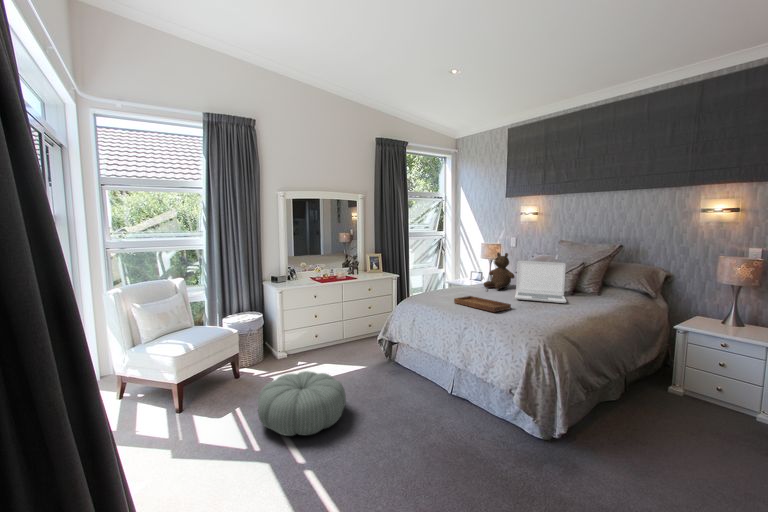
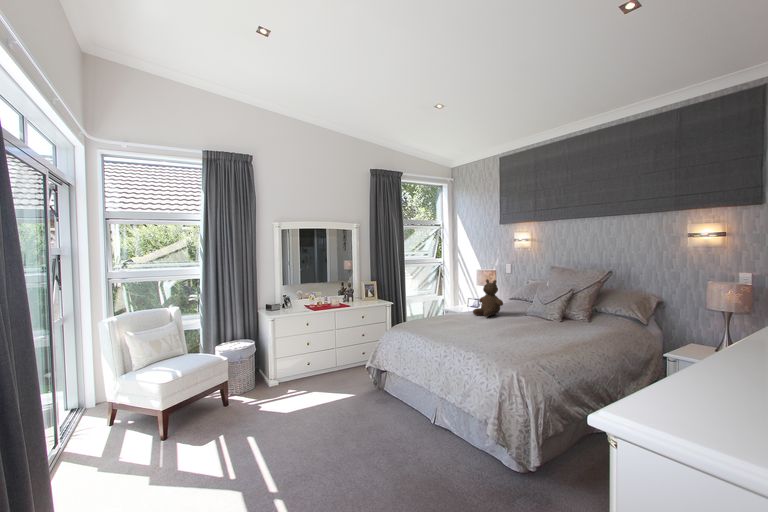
laptop: present [515,261,566,303] -> none [500,288,552,331]
tray: present [454,289,511,312] -> none [438,317,493,340]
pouf: present [258,371,346,436] -> none [237,399,325,464]

